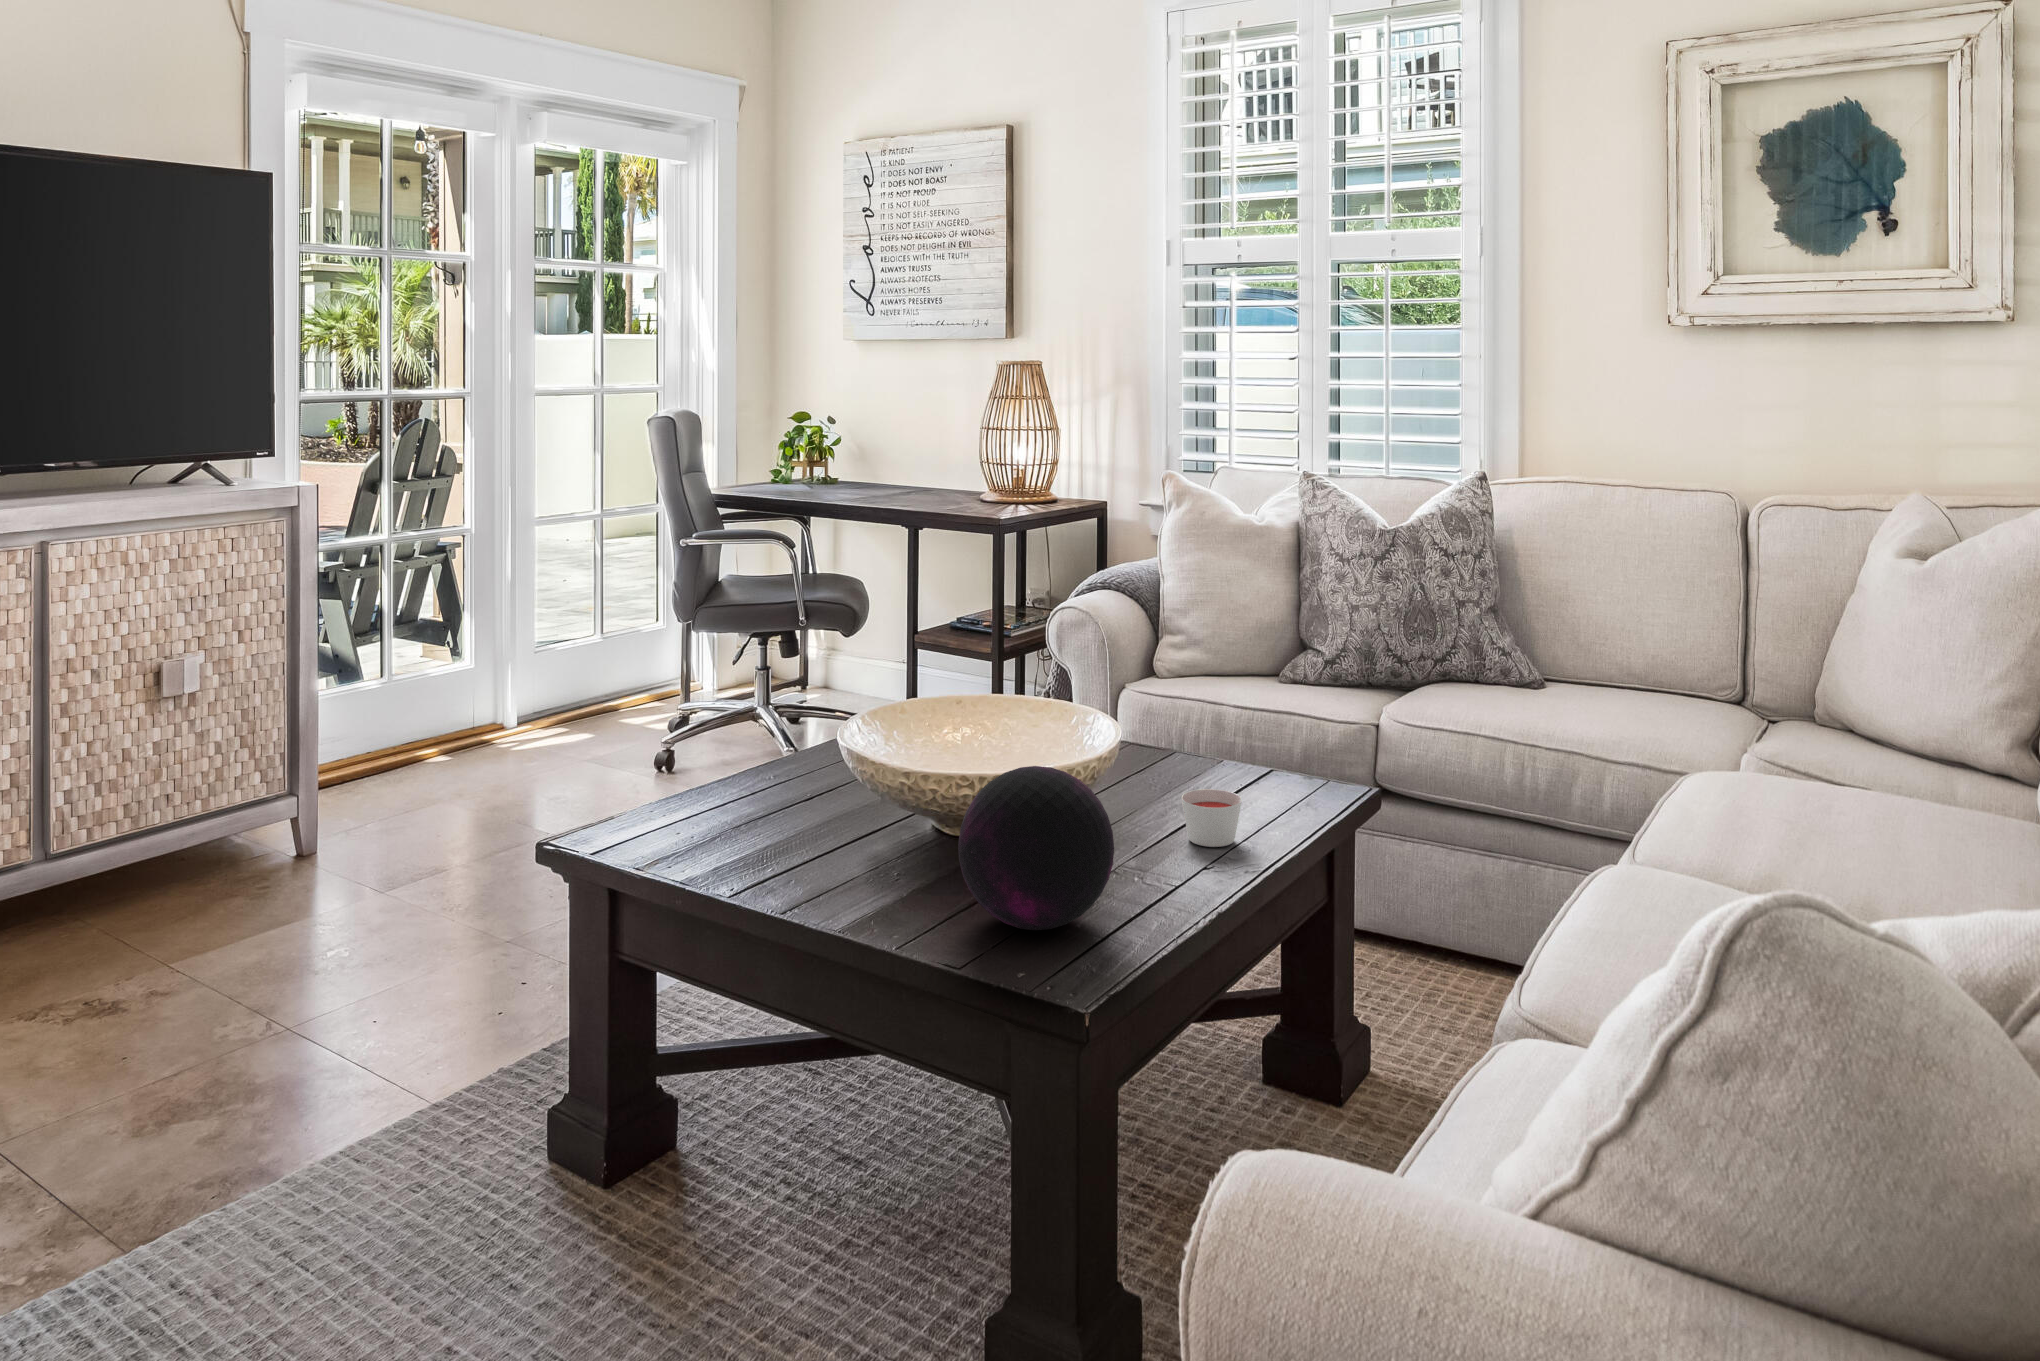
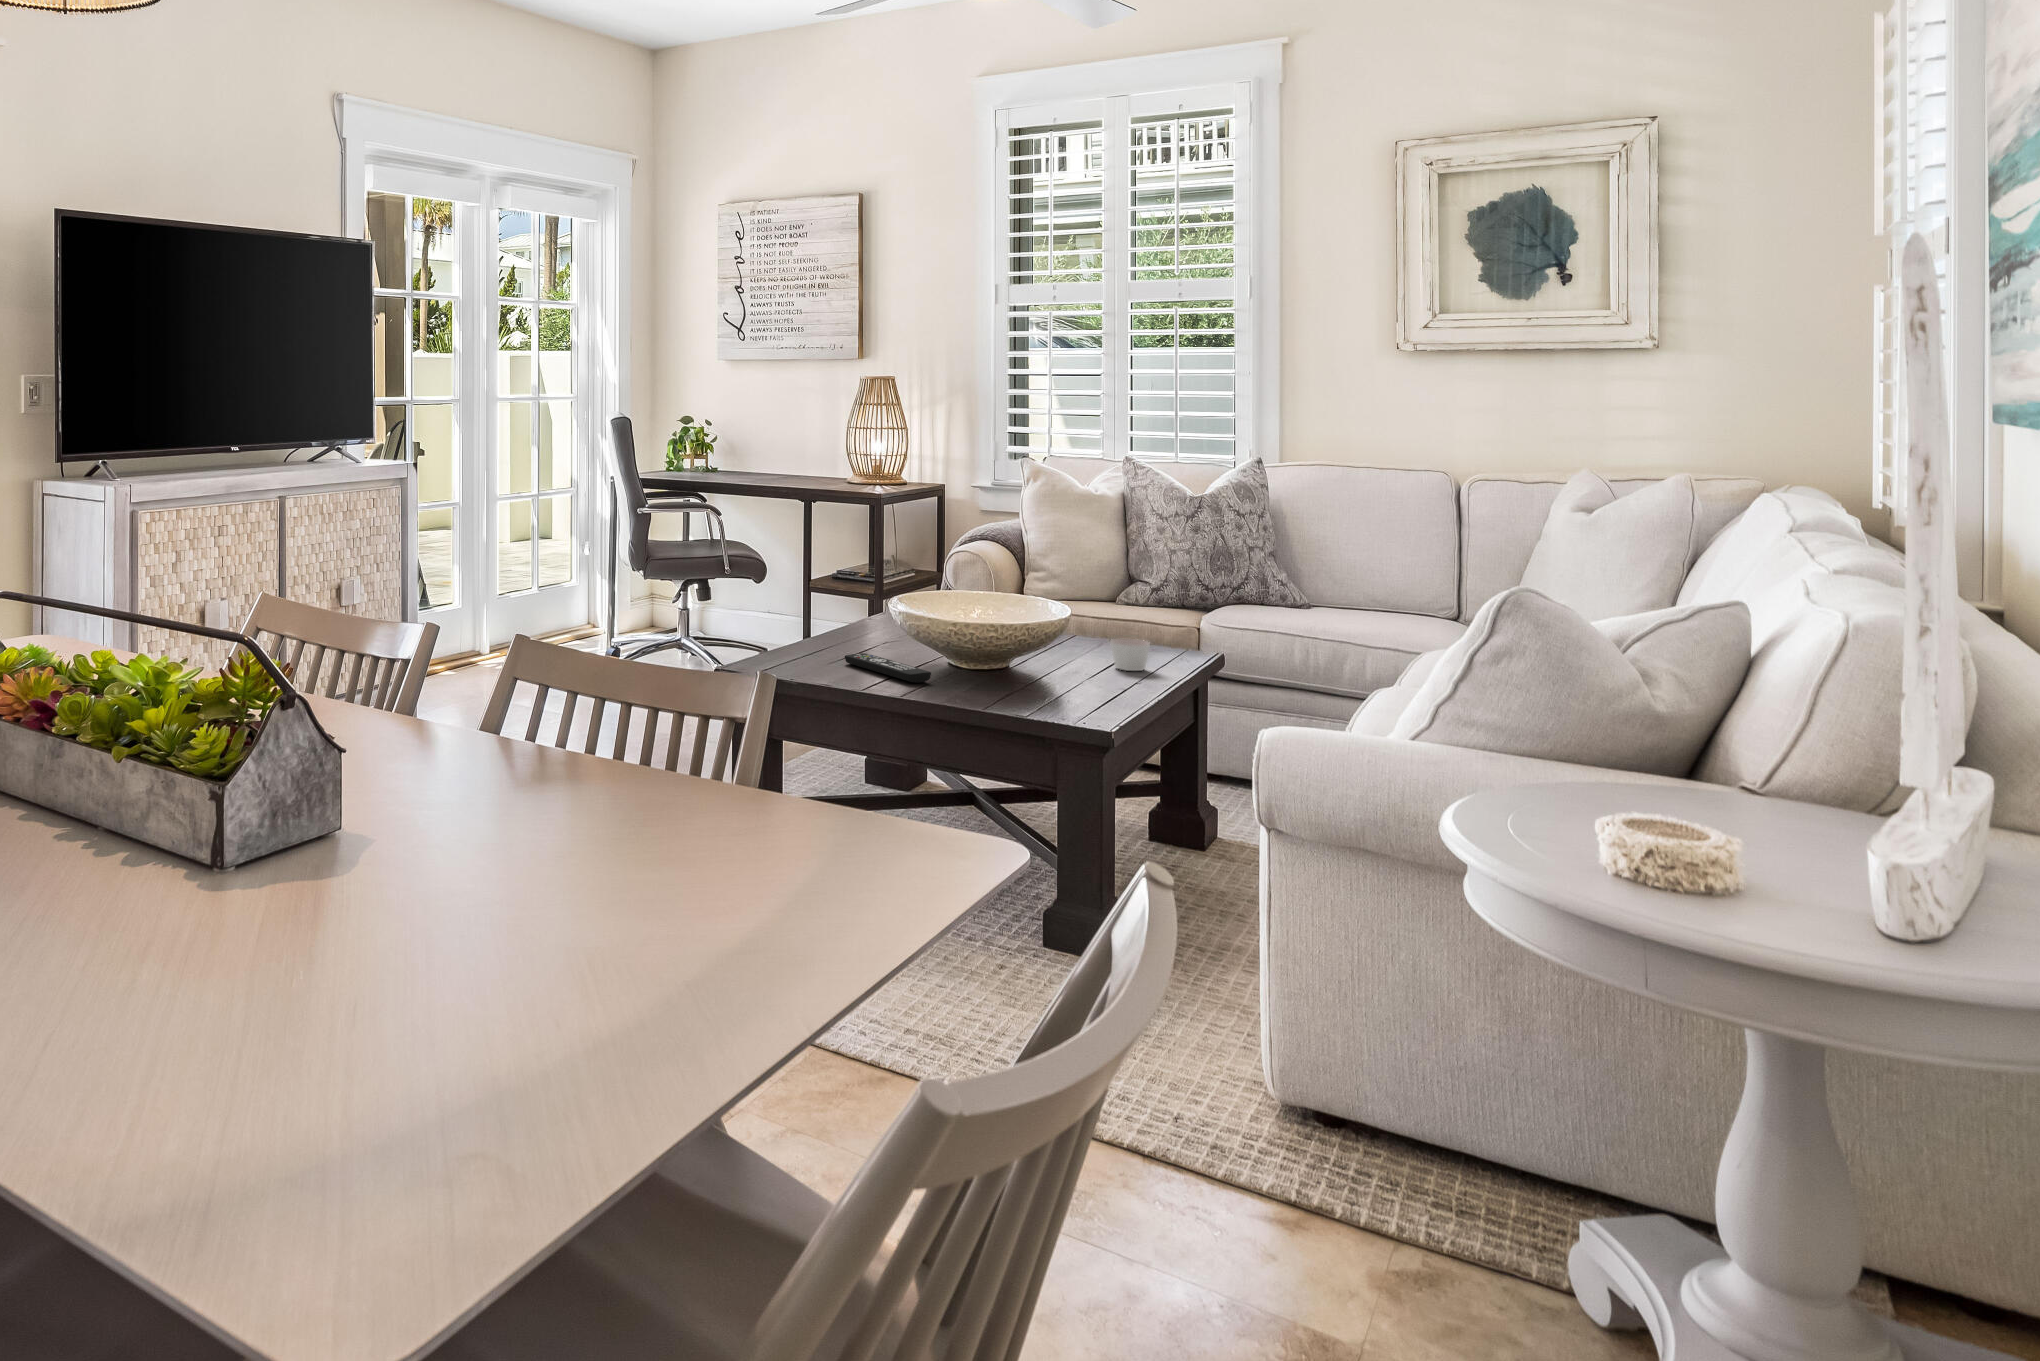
decorative orb: present [958,766,1114,930] -> none [1003,604,1099,698]
remote control: none [757,821,861,891] -> present [845,653,931,683]

